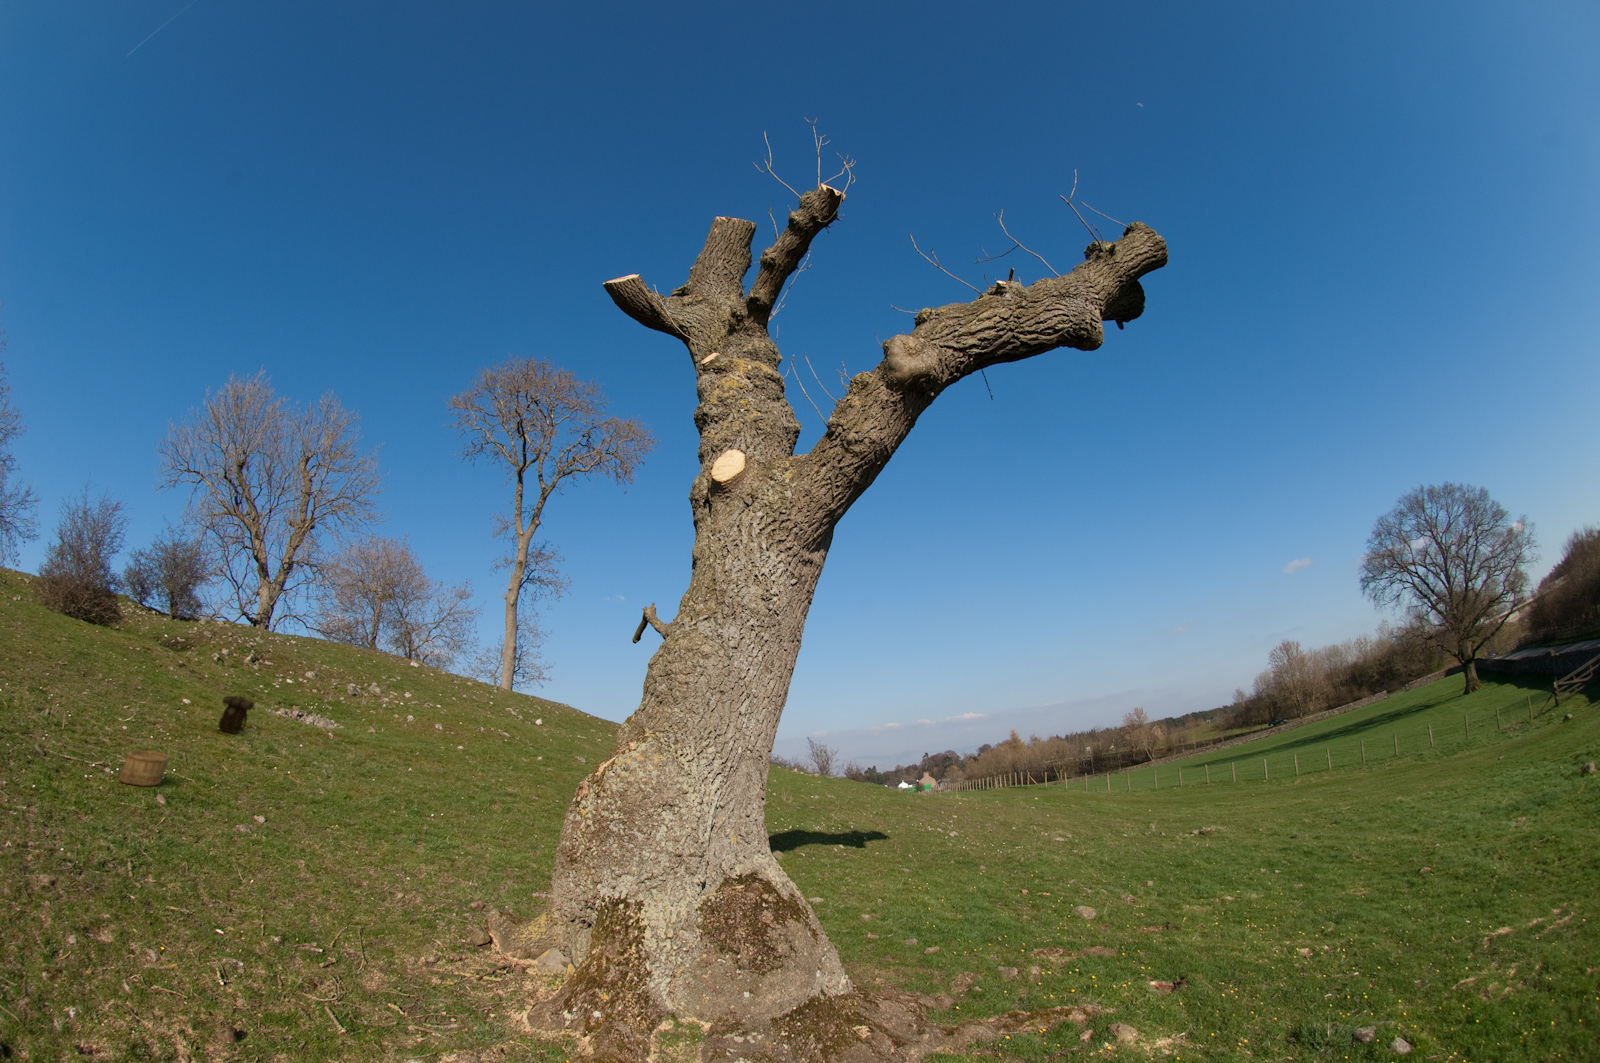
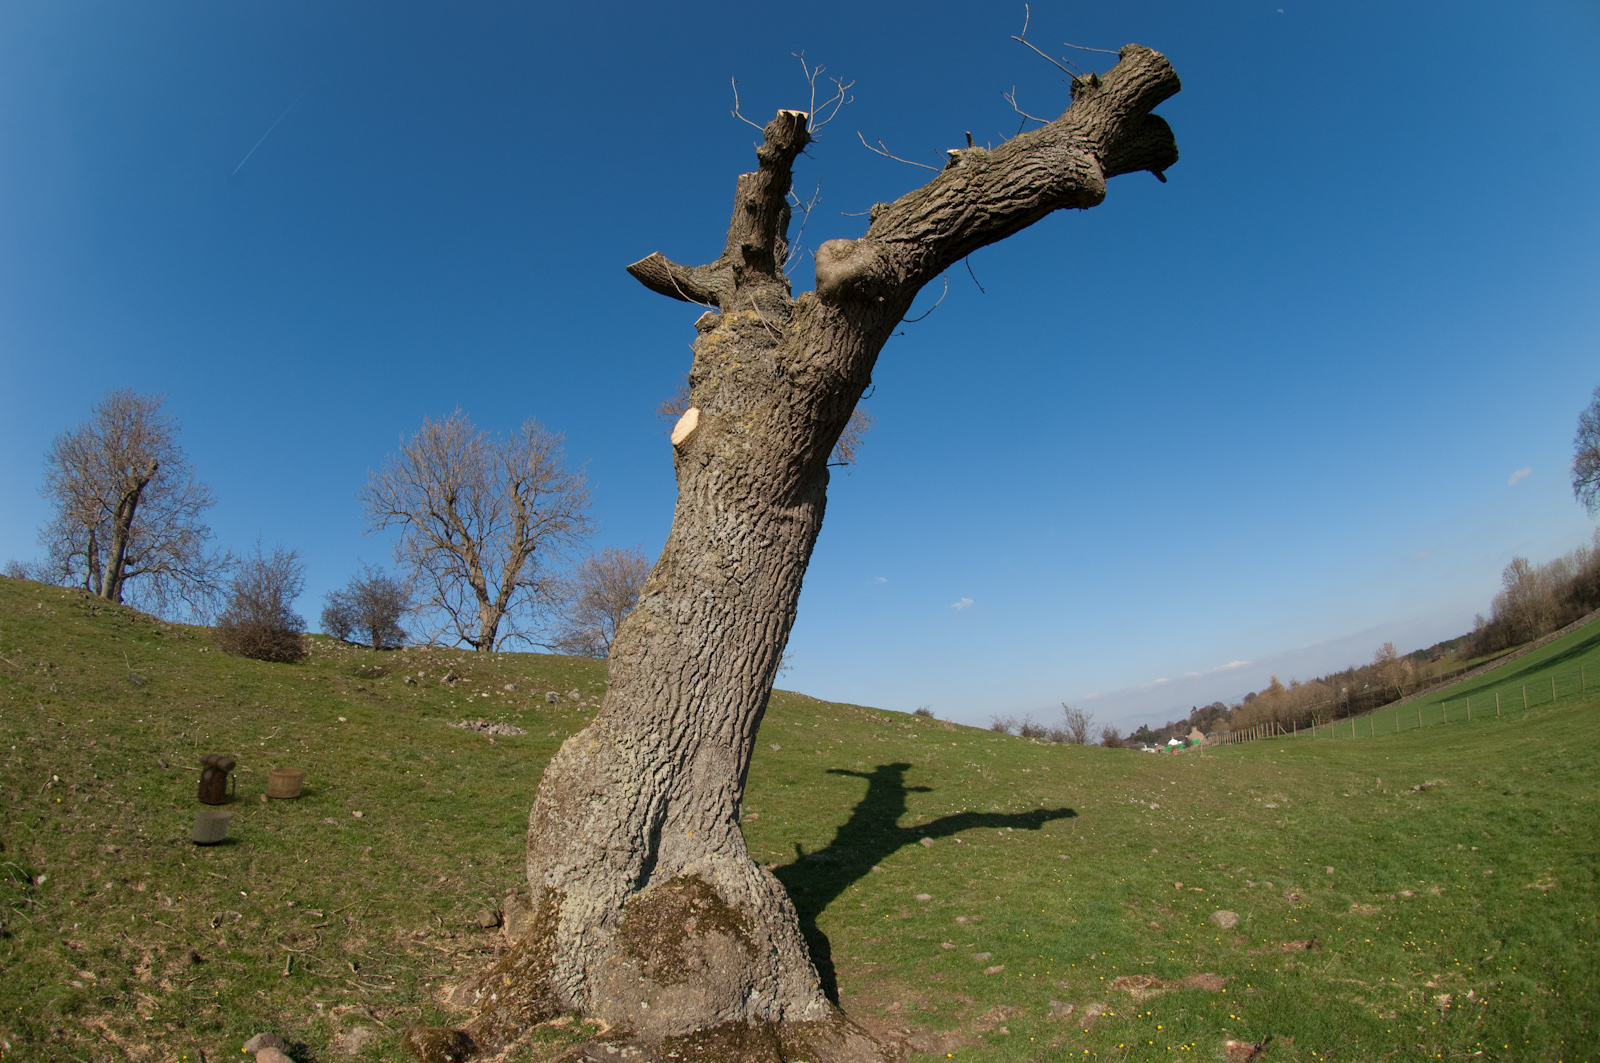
backpack: present [219,696,254,733] -> present [197,754,236,804]
planter: none [70,796,122,834] -> present [191,811,231,844]

